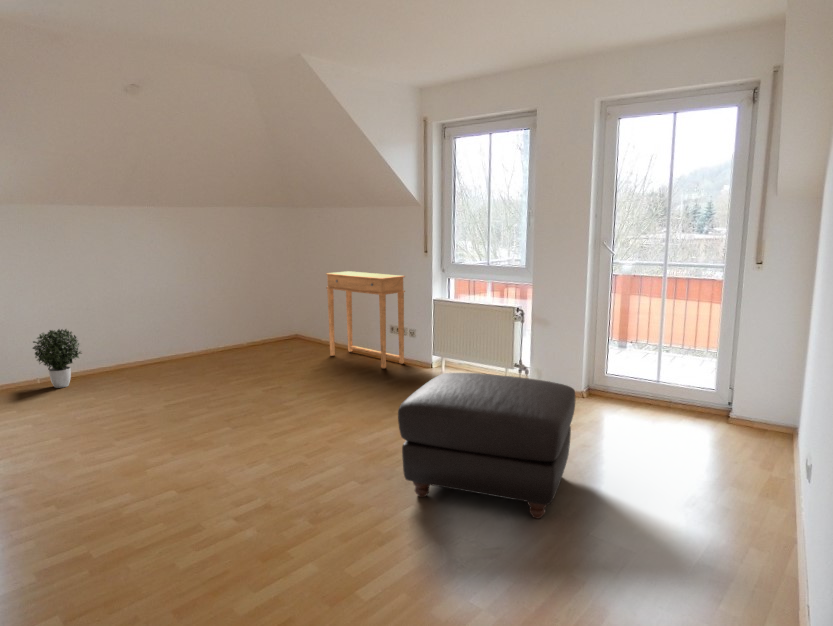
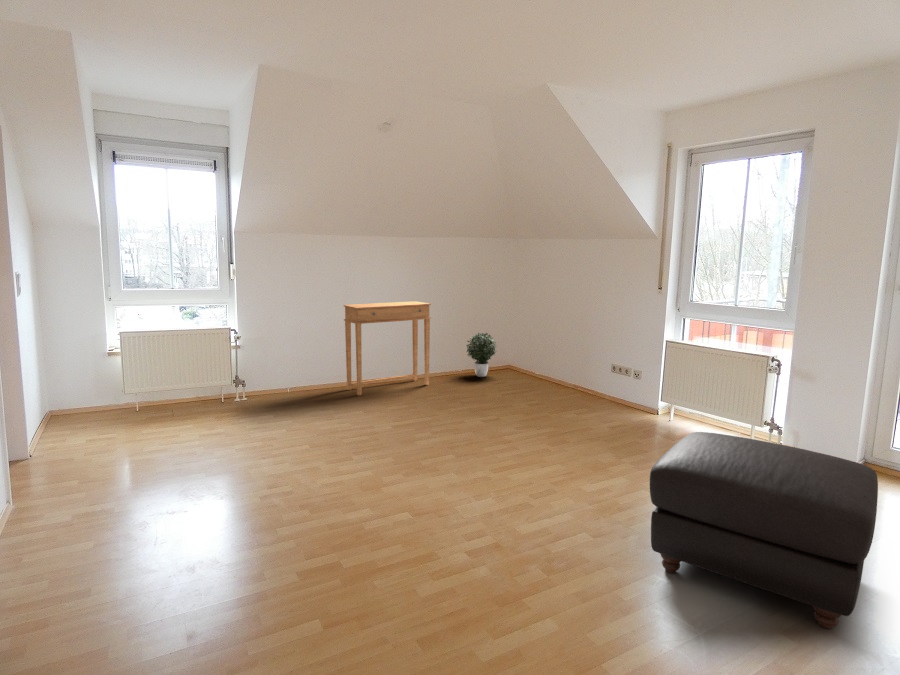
side table: present [326,271,405,368] -> present [344,301,431,396]
potted plant: present [33,329,82,388] -> present [466,333,497,377]

